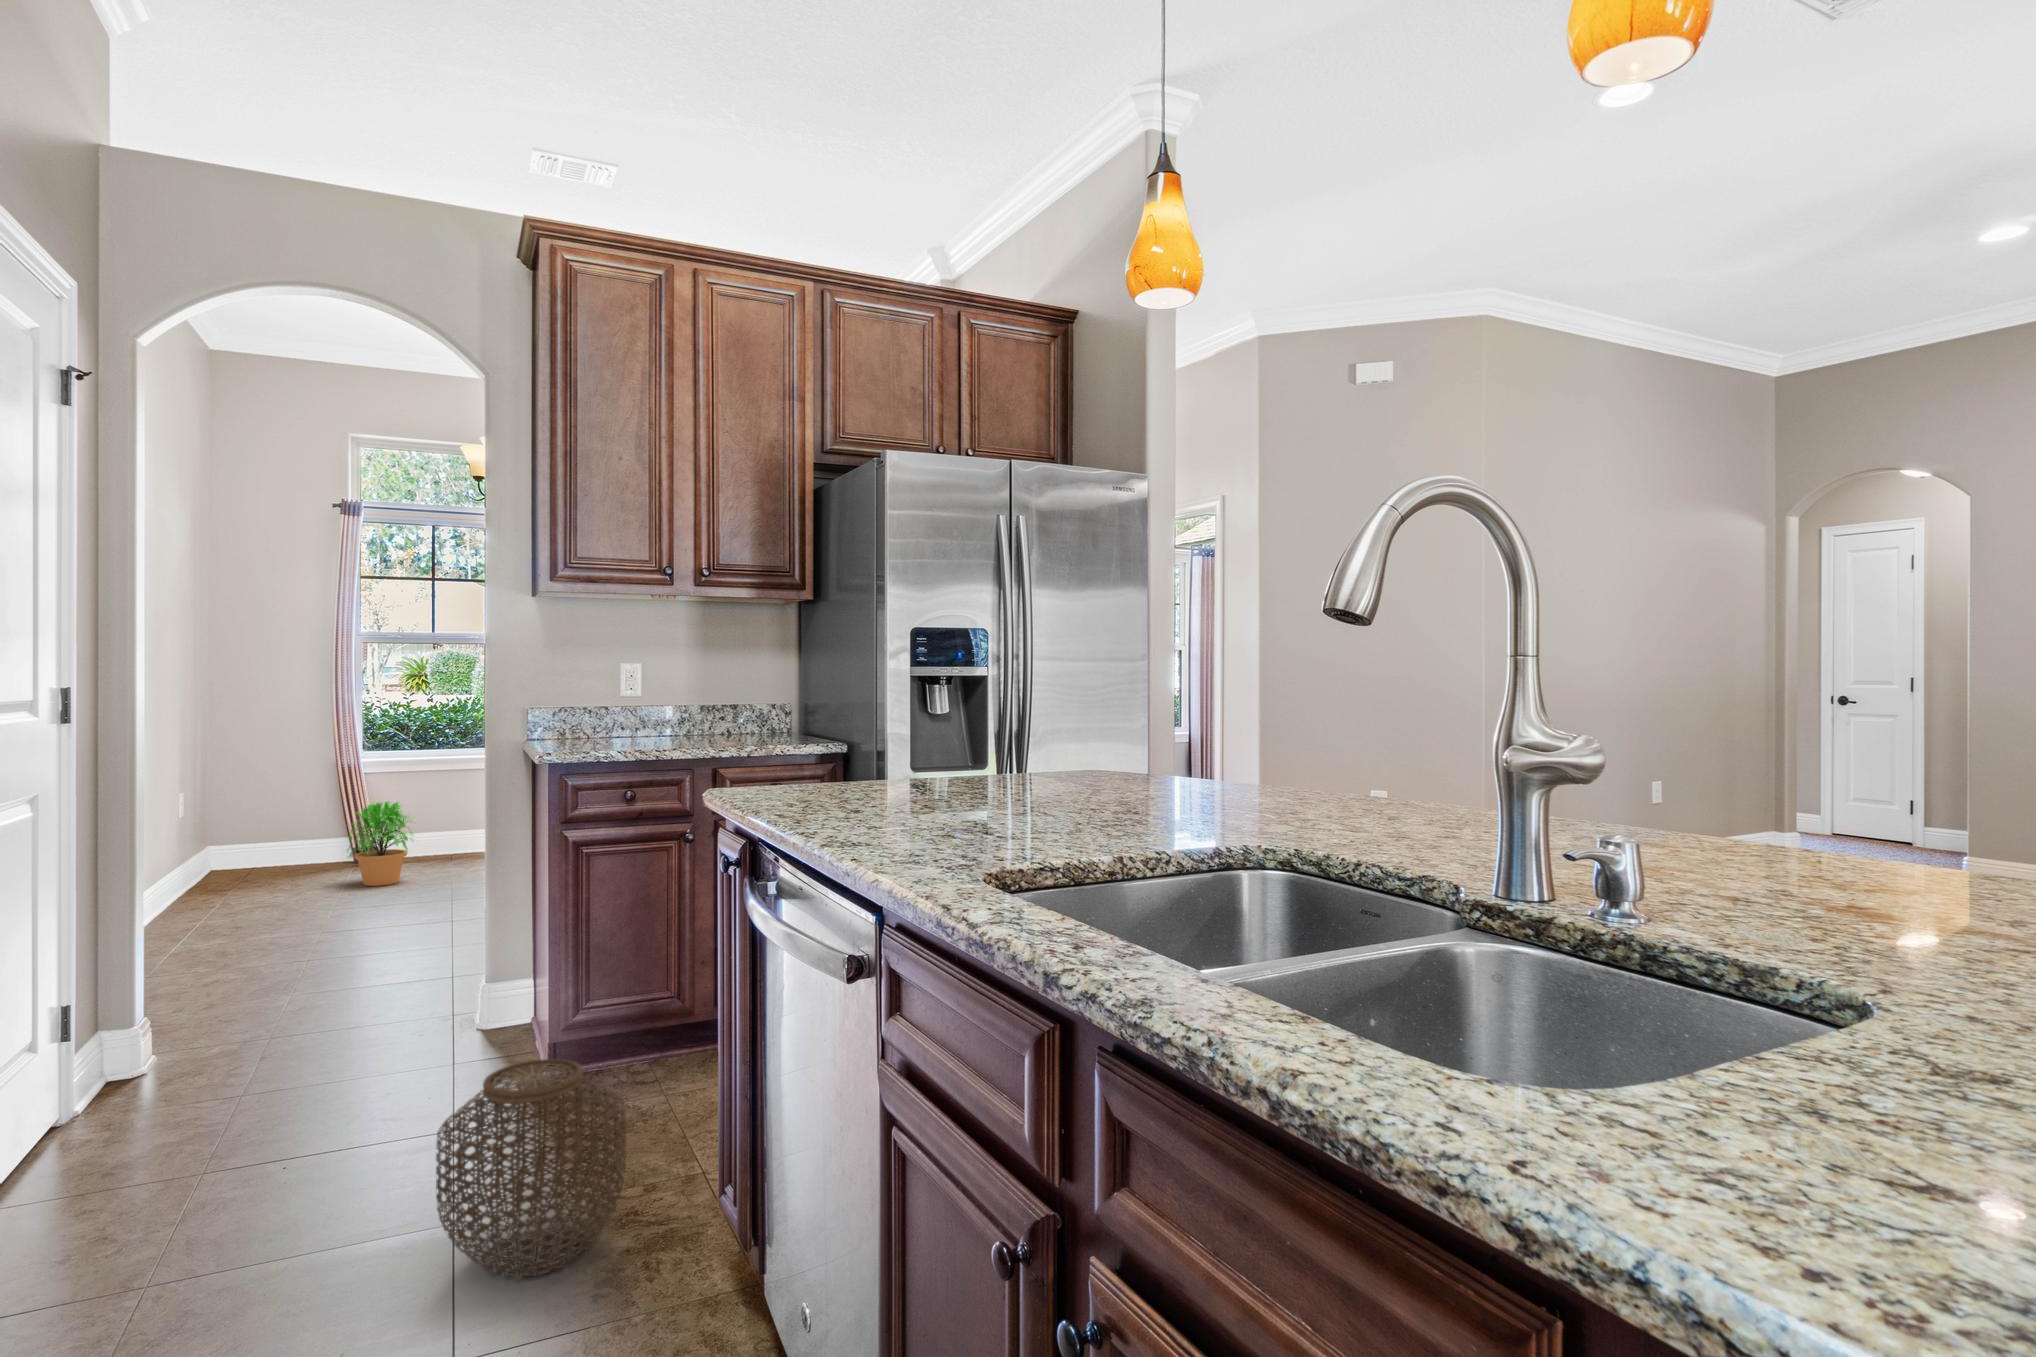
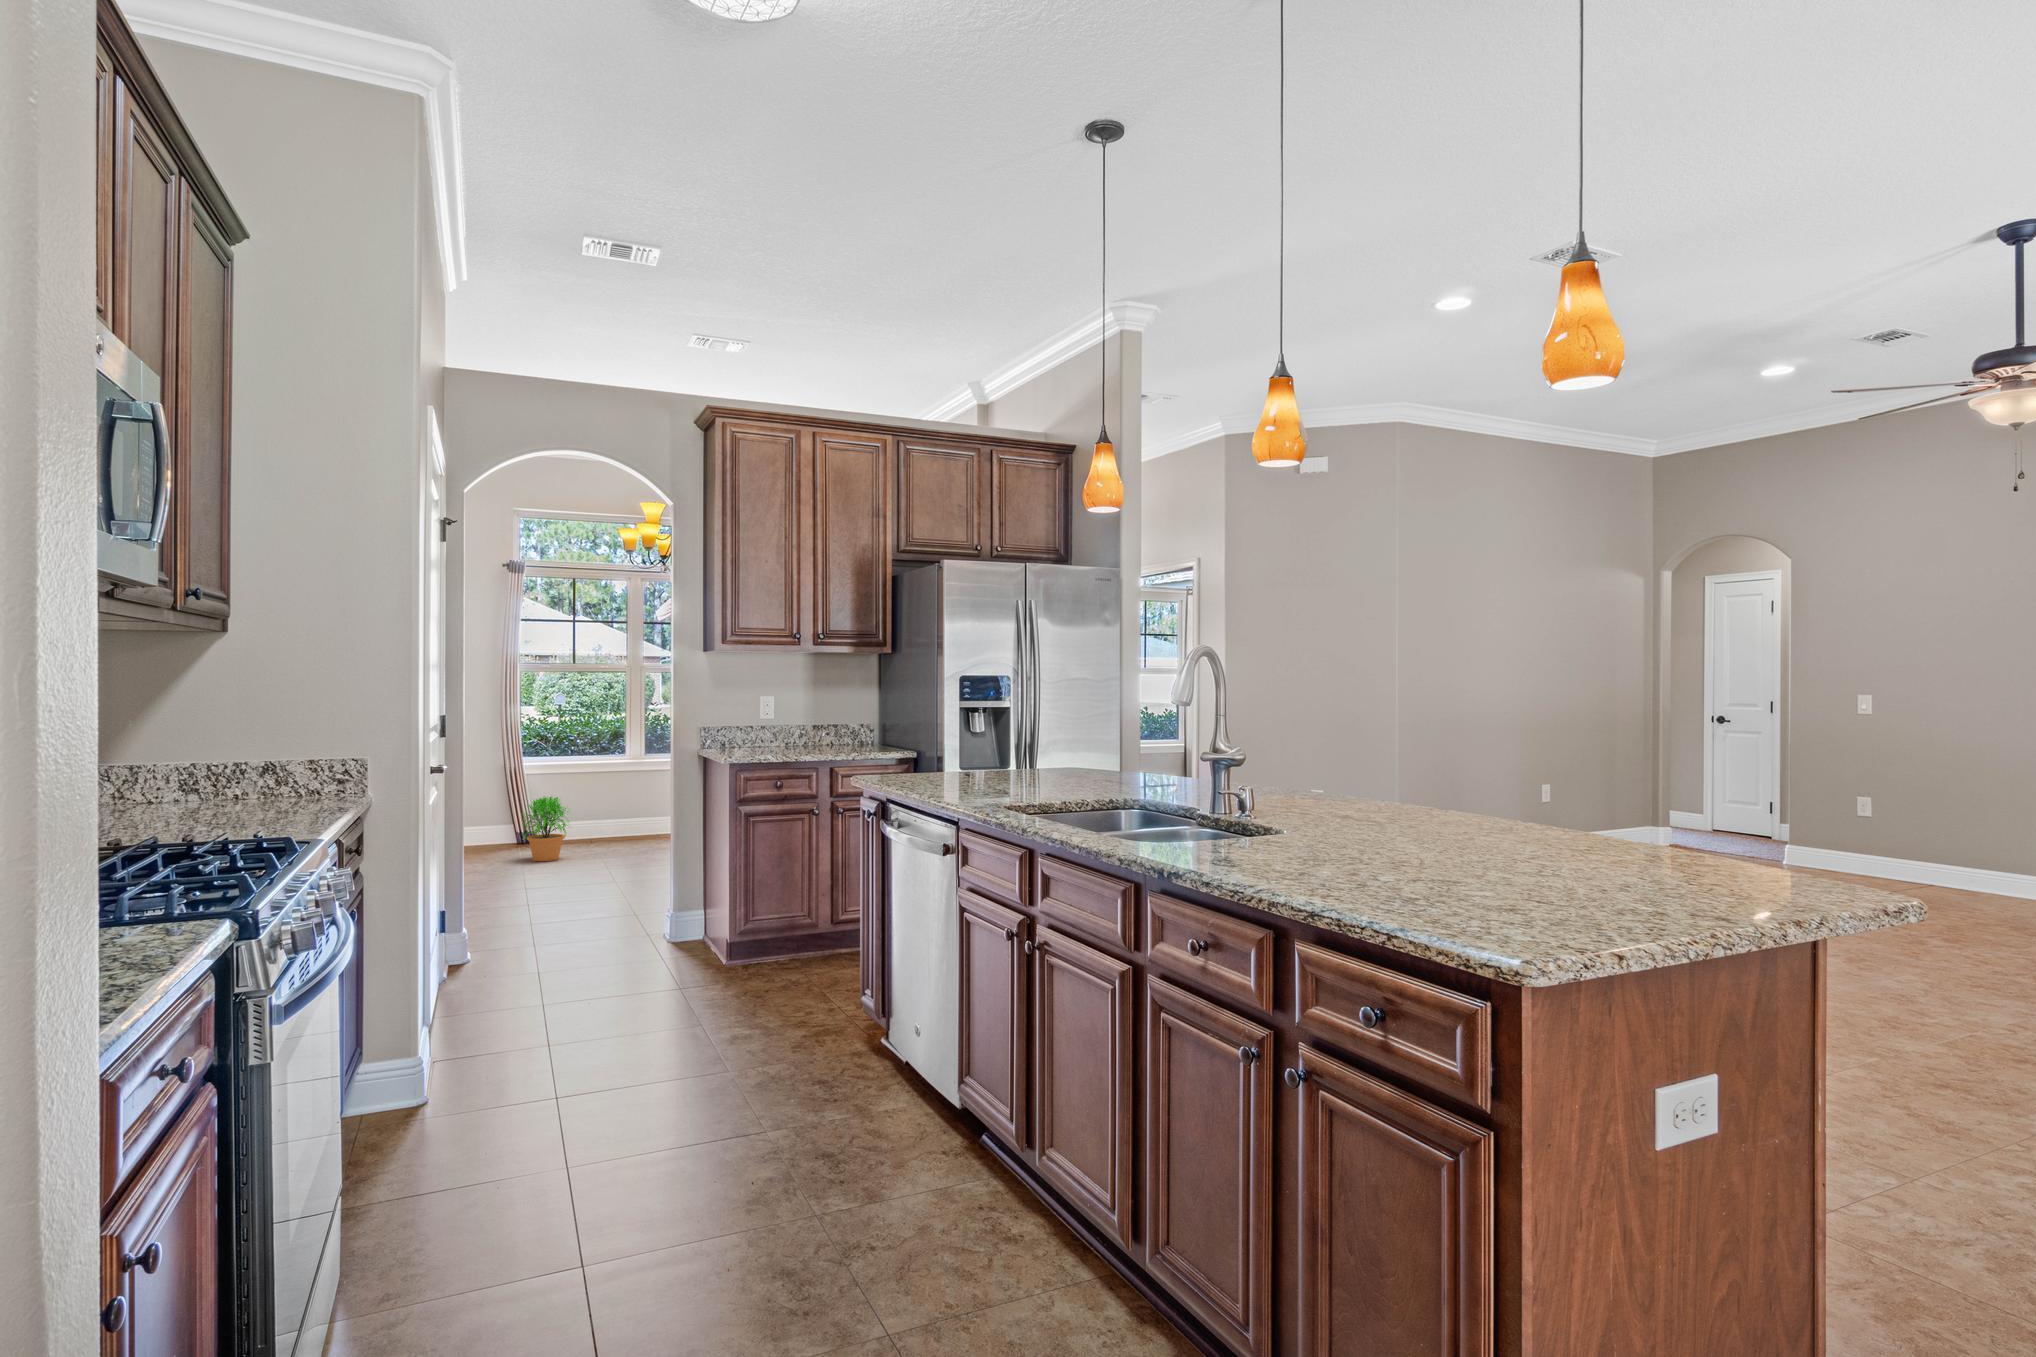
woven basket: present [436,1059,626,1277] -> none [707,930,806,1043]

